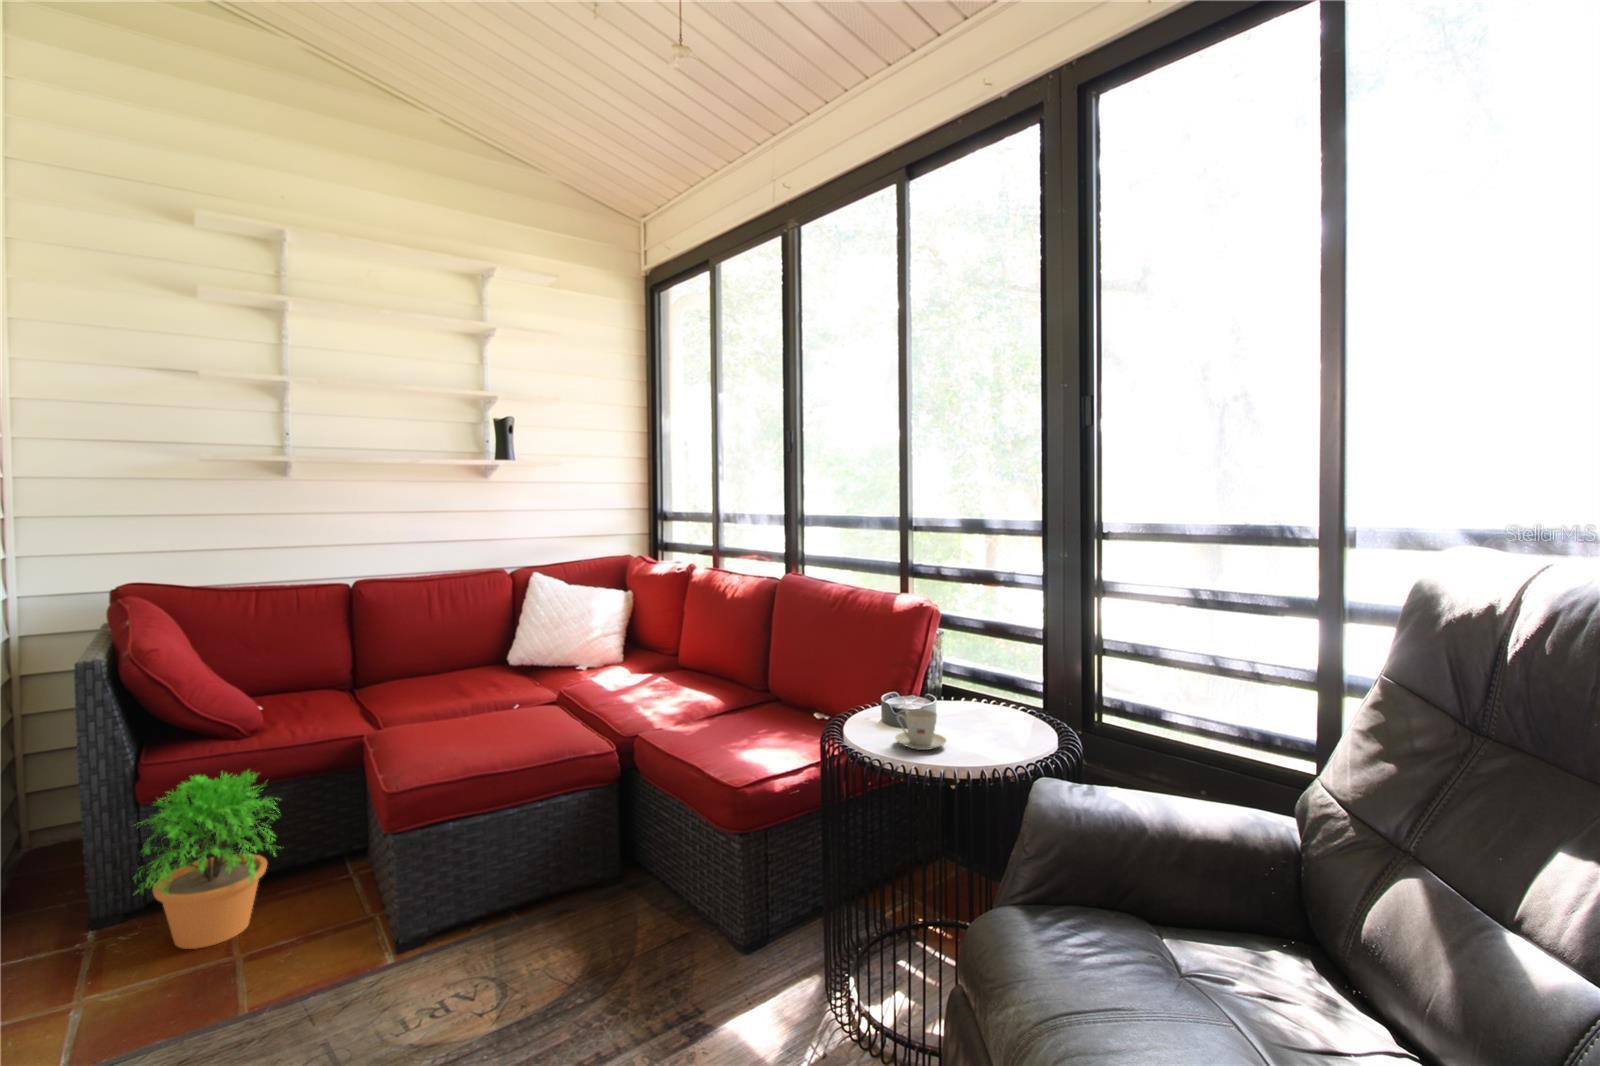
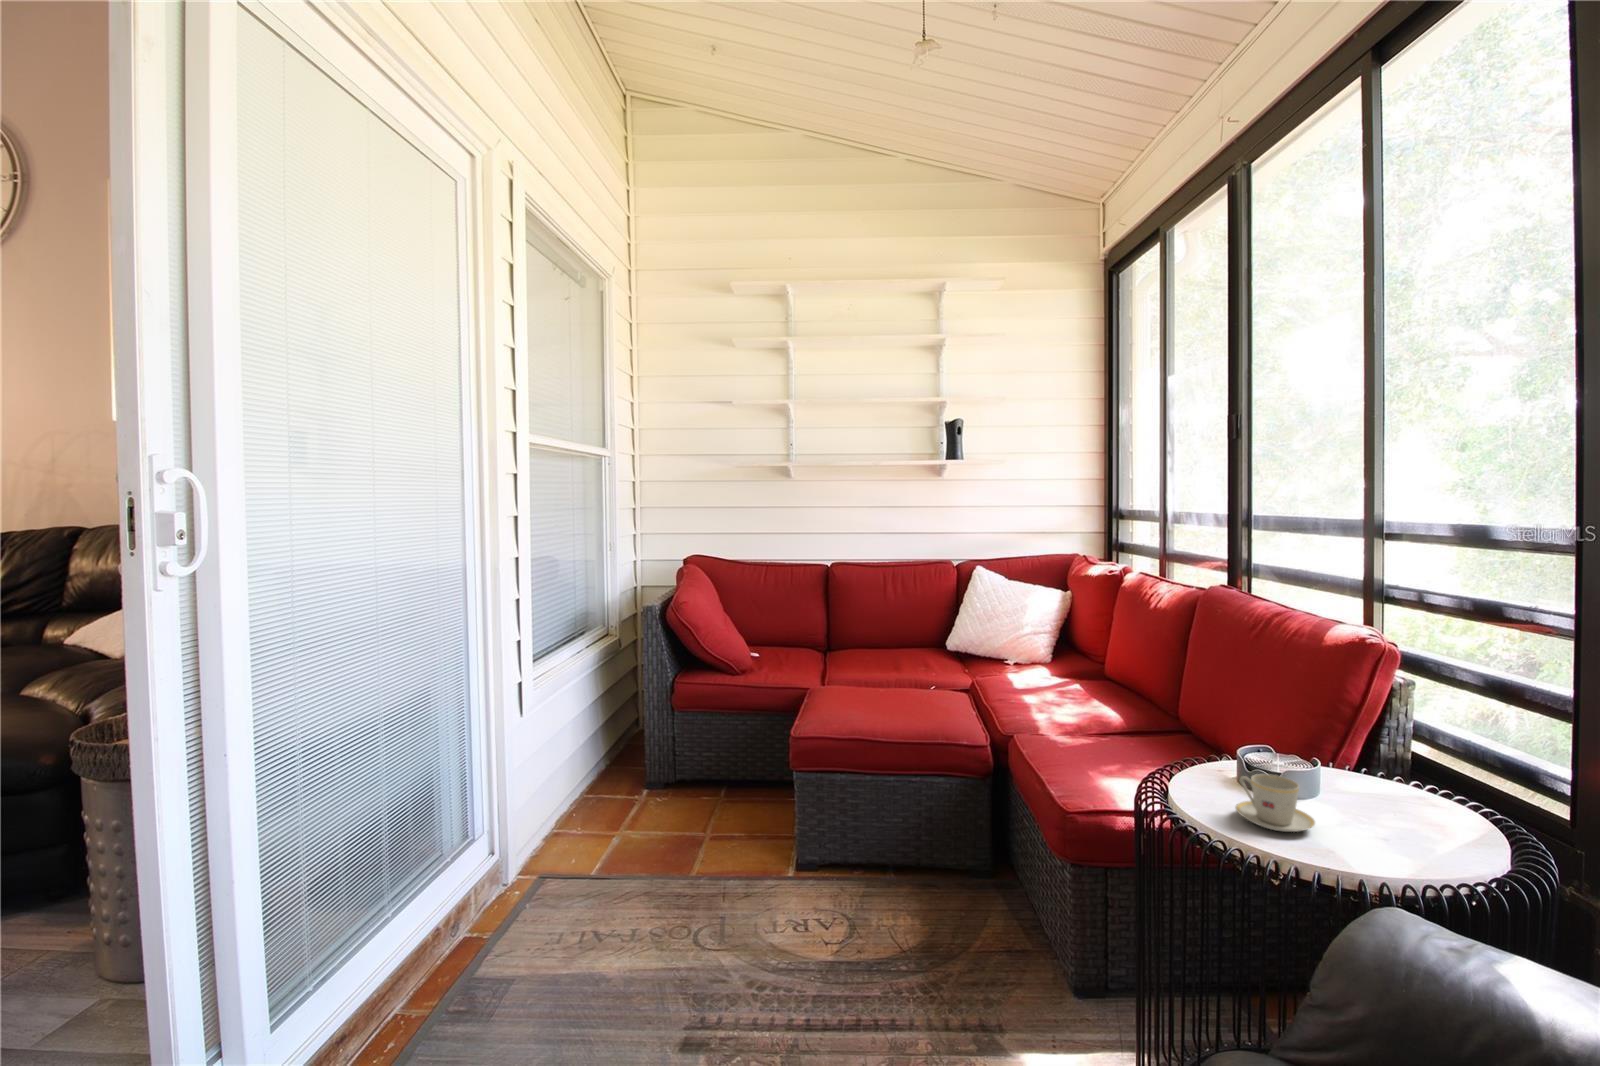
potted plant: present [137,770,276,949] -> none [669,702,751,823]

